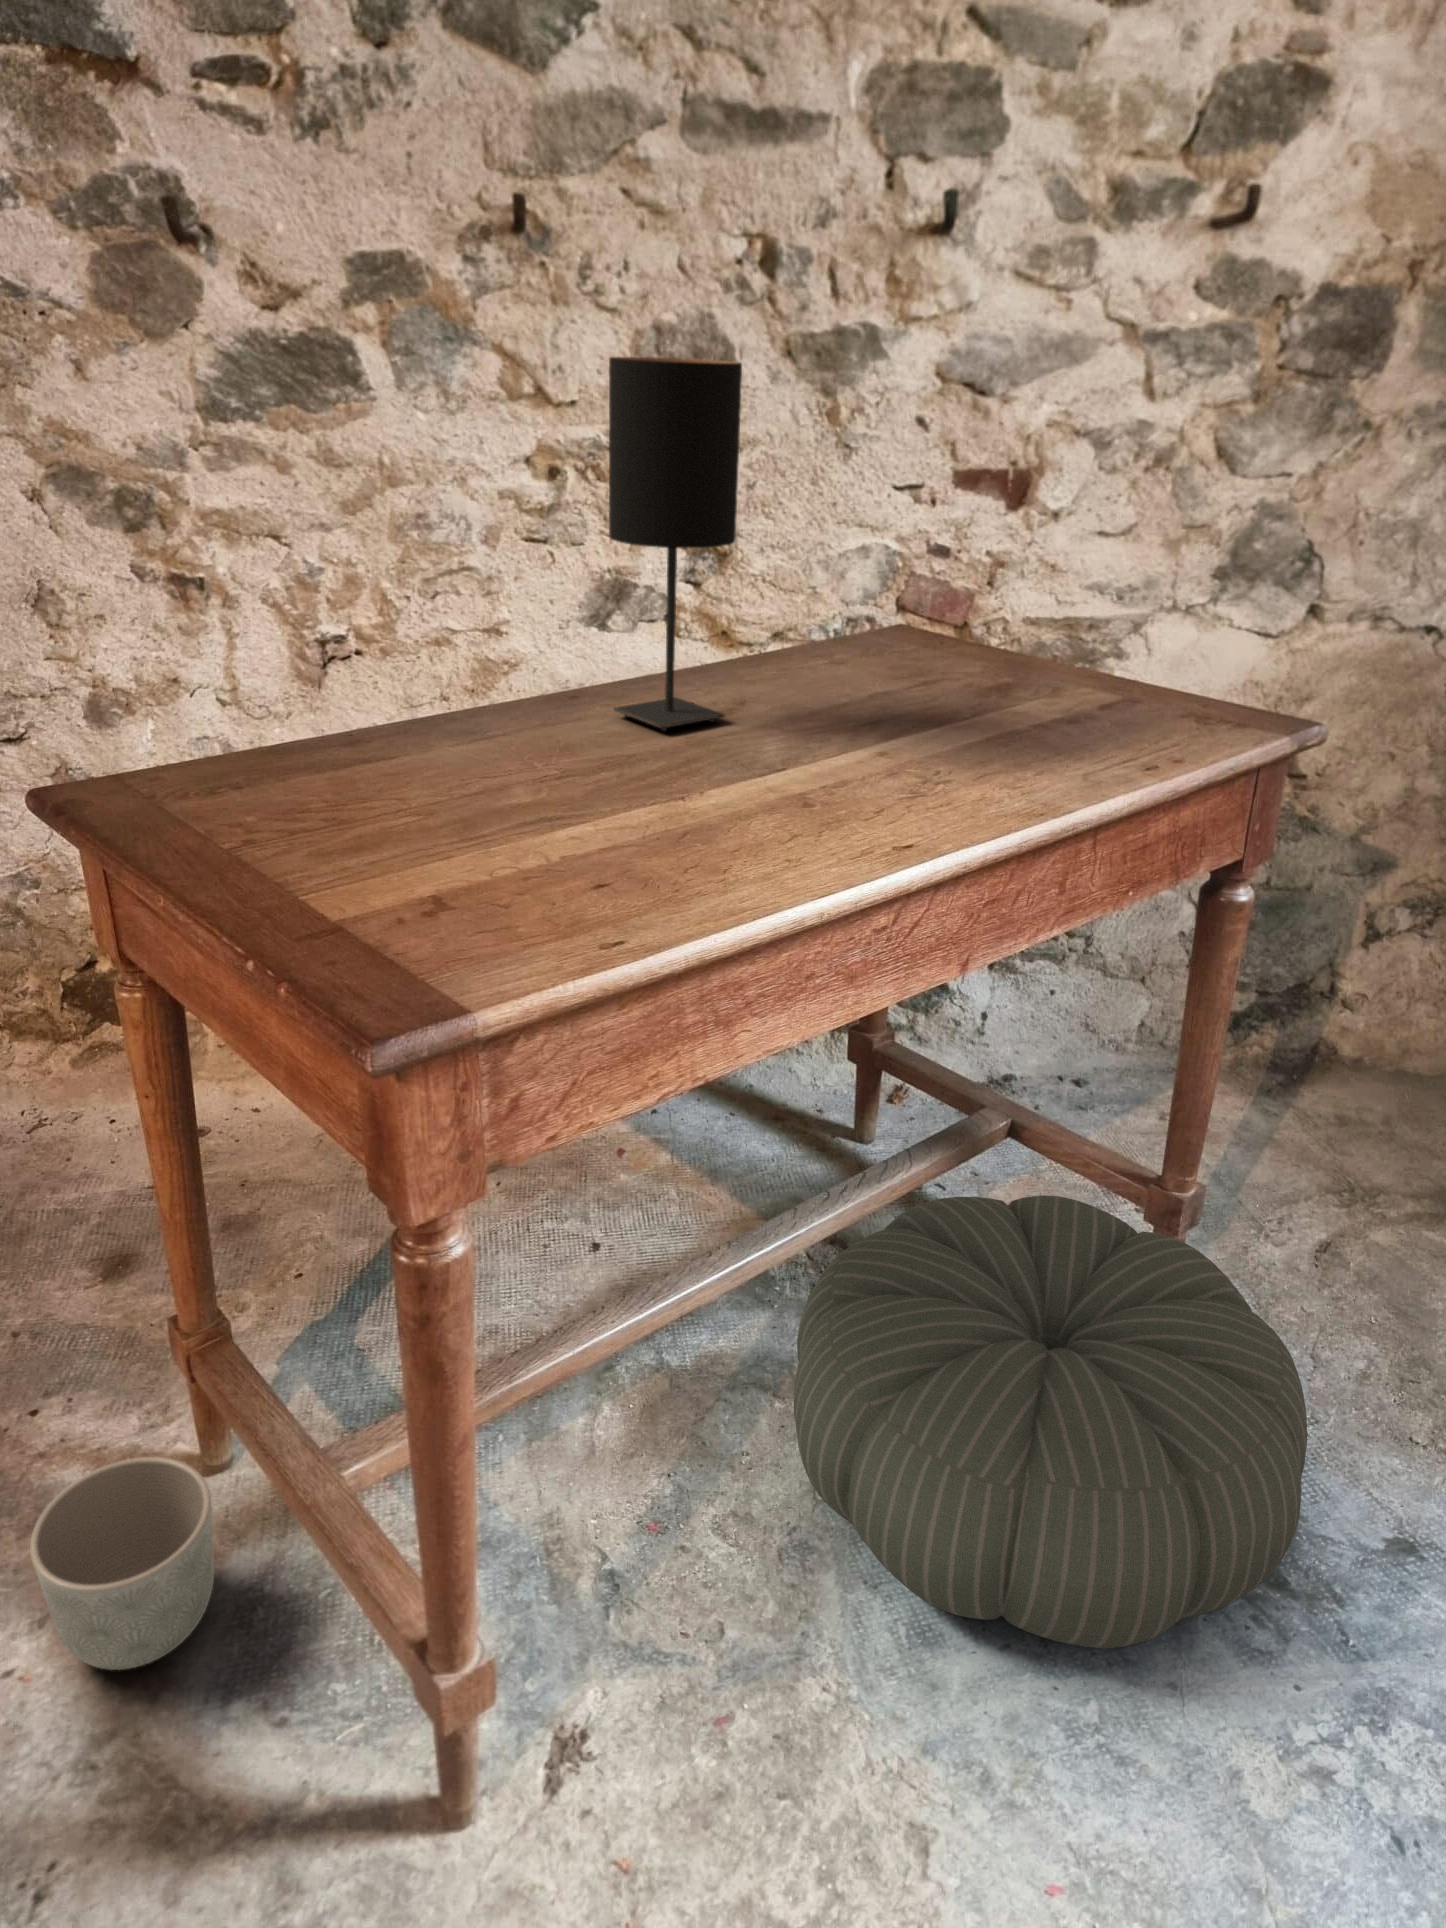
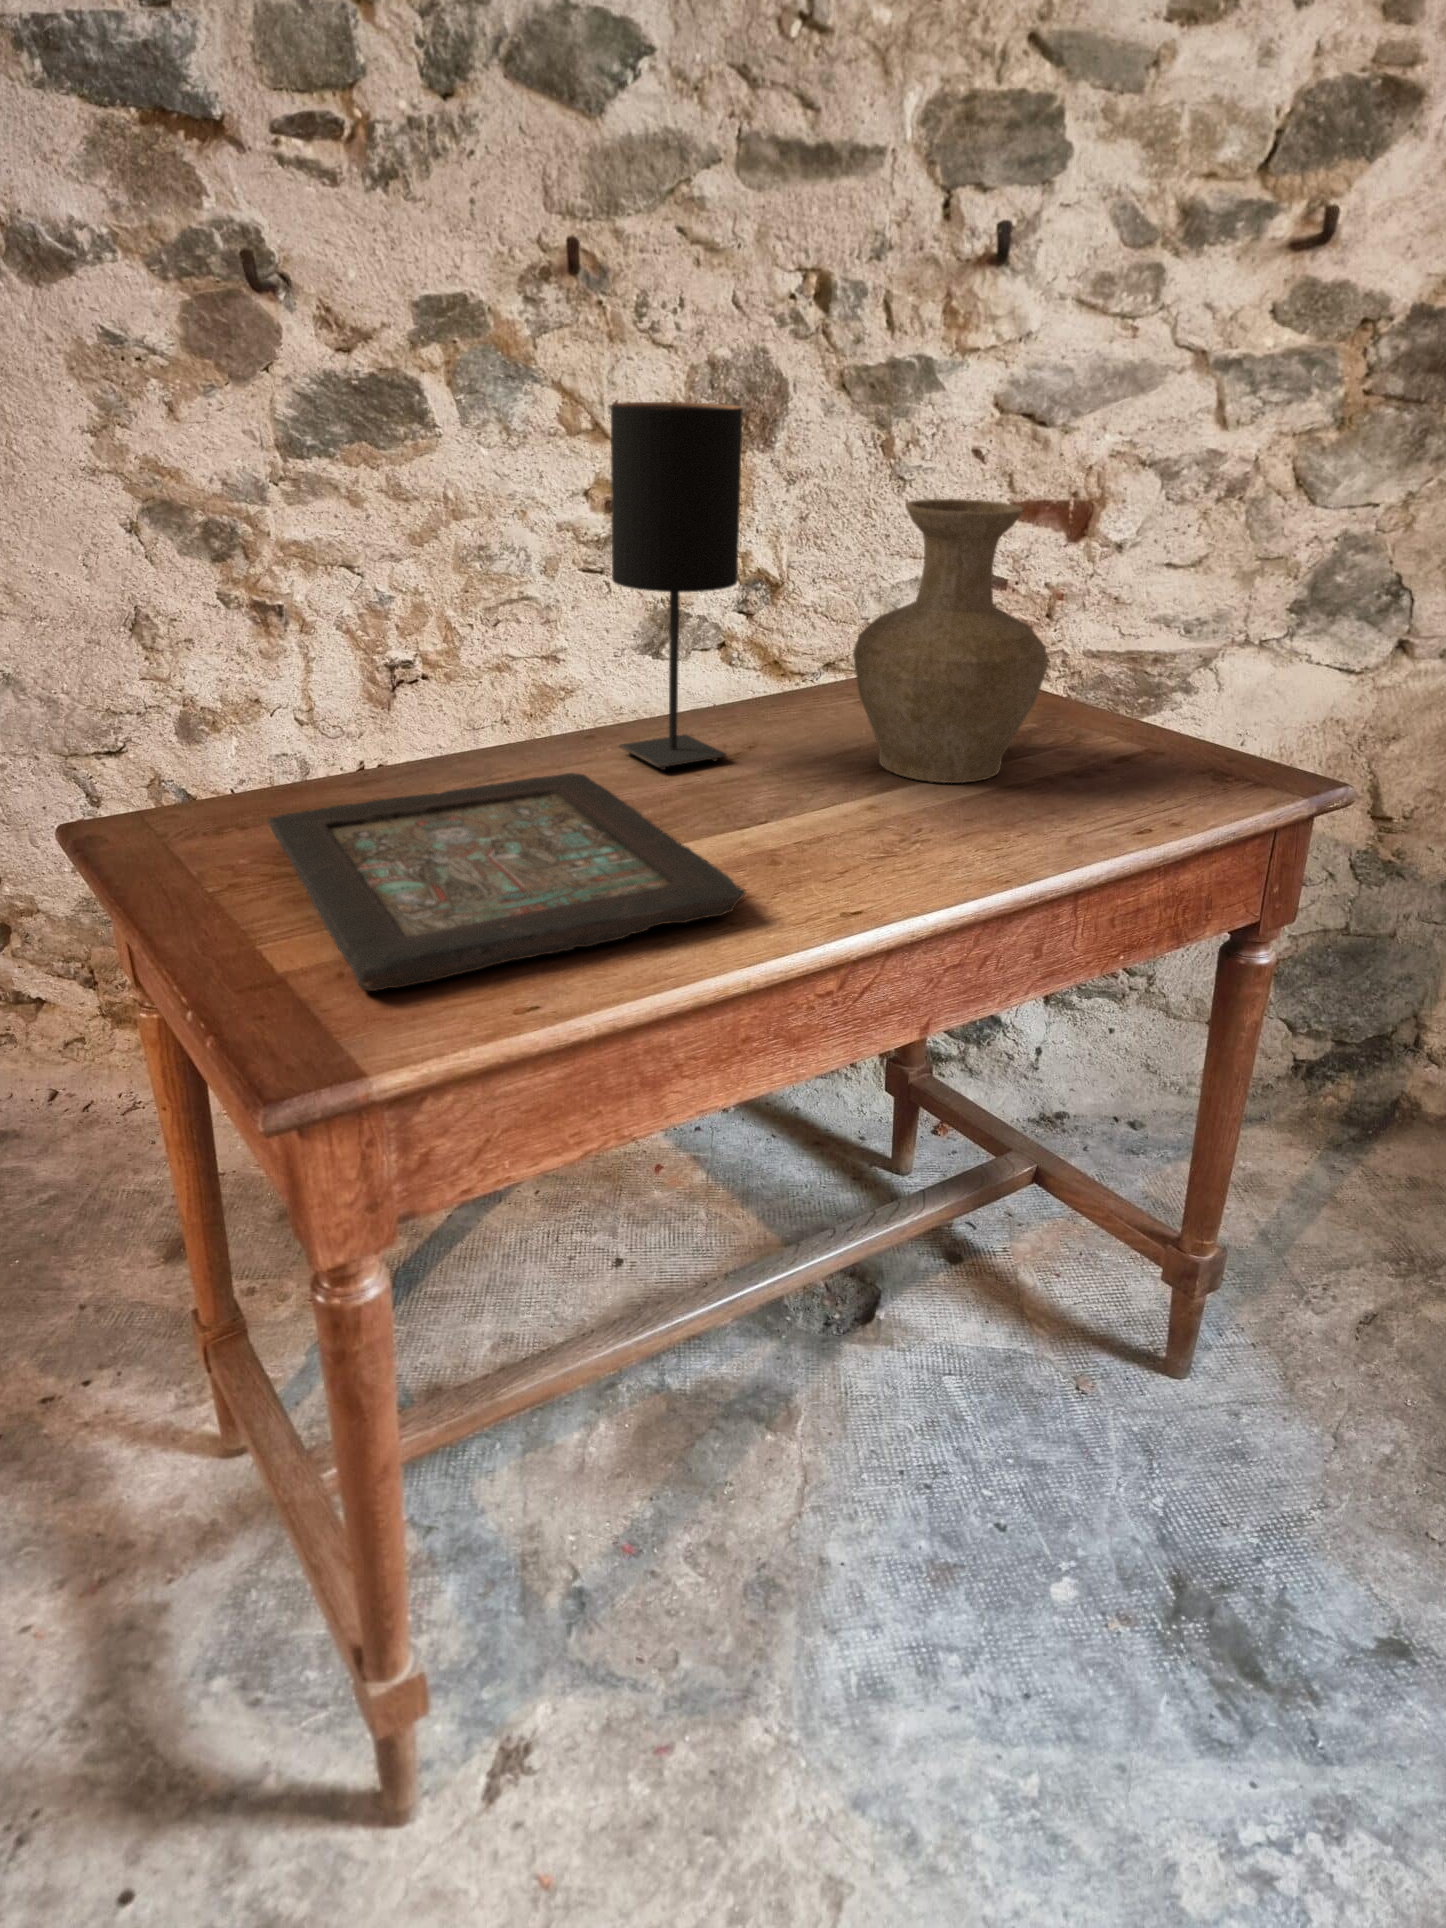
vase: none [848,458,1039,737] -> present [853,499,1048,783]
decorative tray: none [282,733,801,942] -> present [268,773,745,991]
pouf: present [794,1195,1307,1648] -> none [766,1243,1298,1729]
planter: present [30,1457,214,1670] -> none [30,1440,203,1638]

